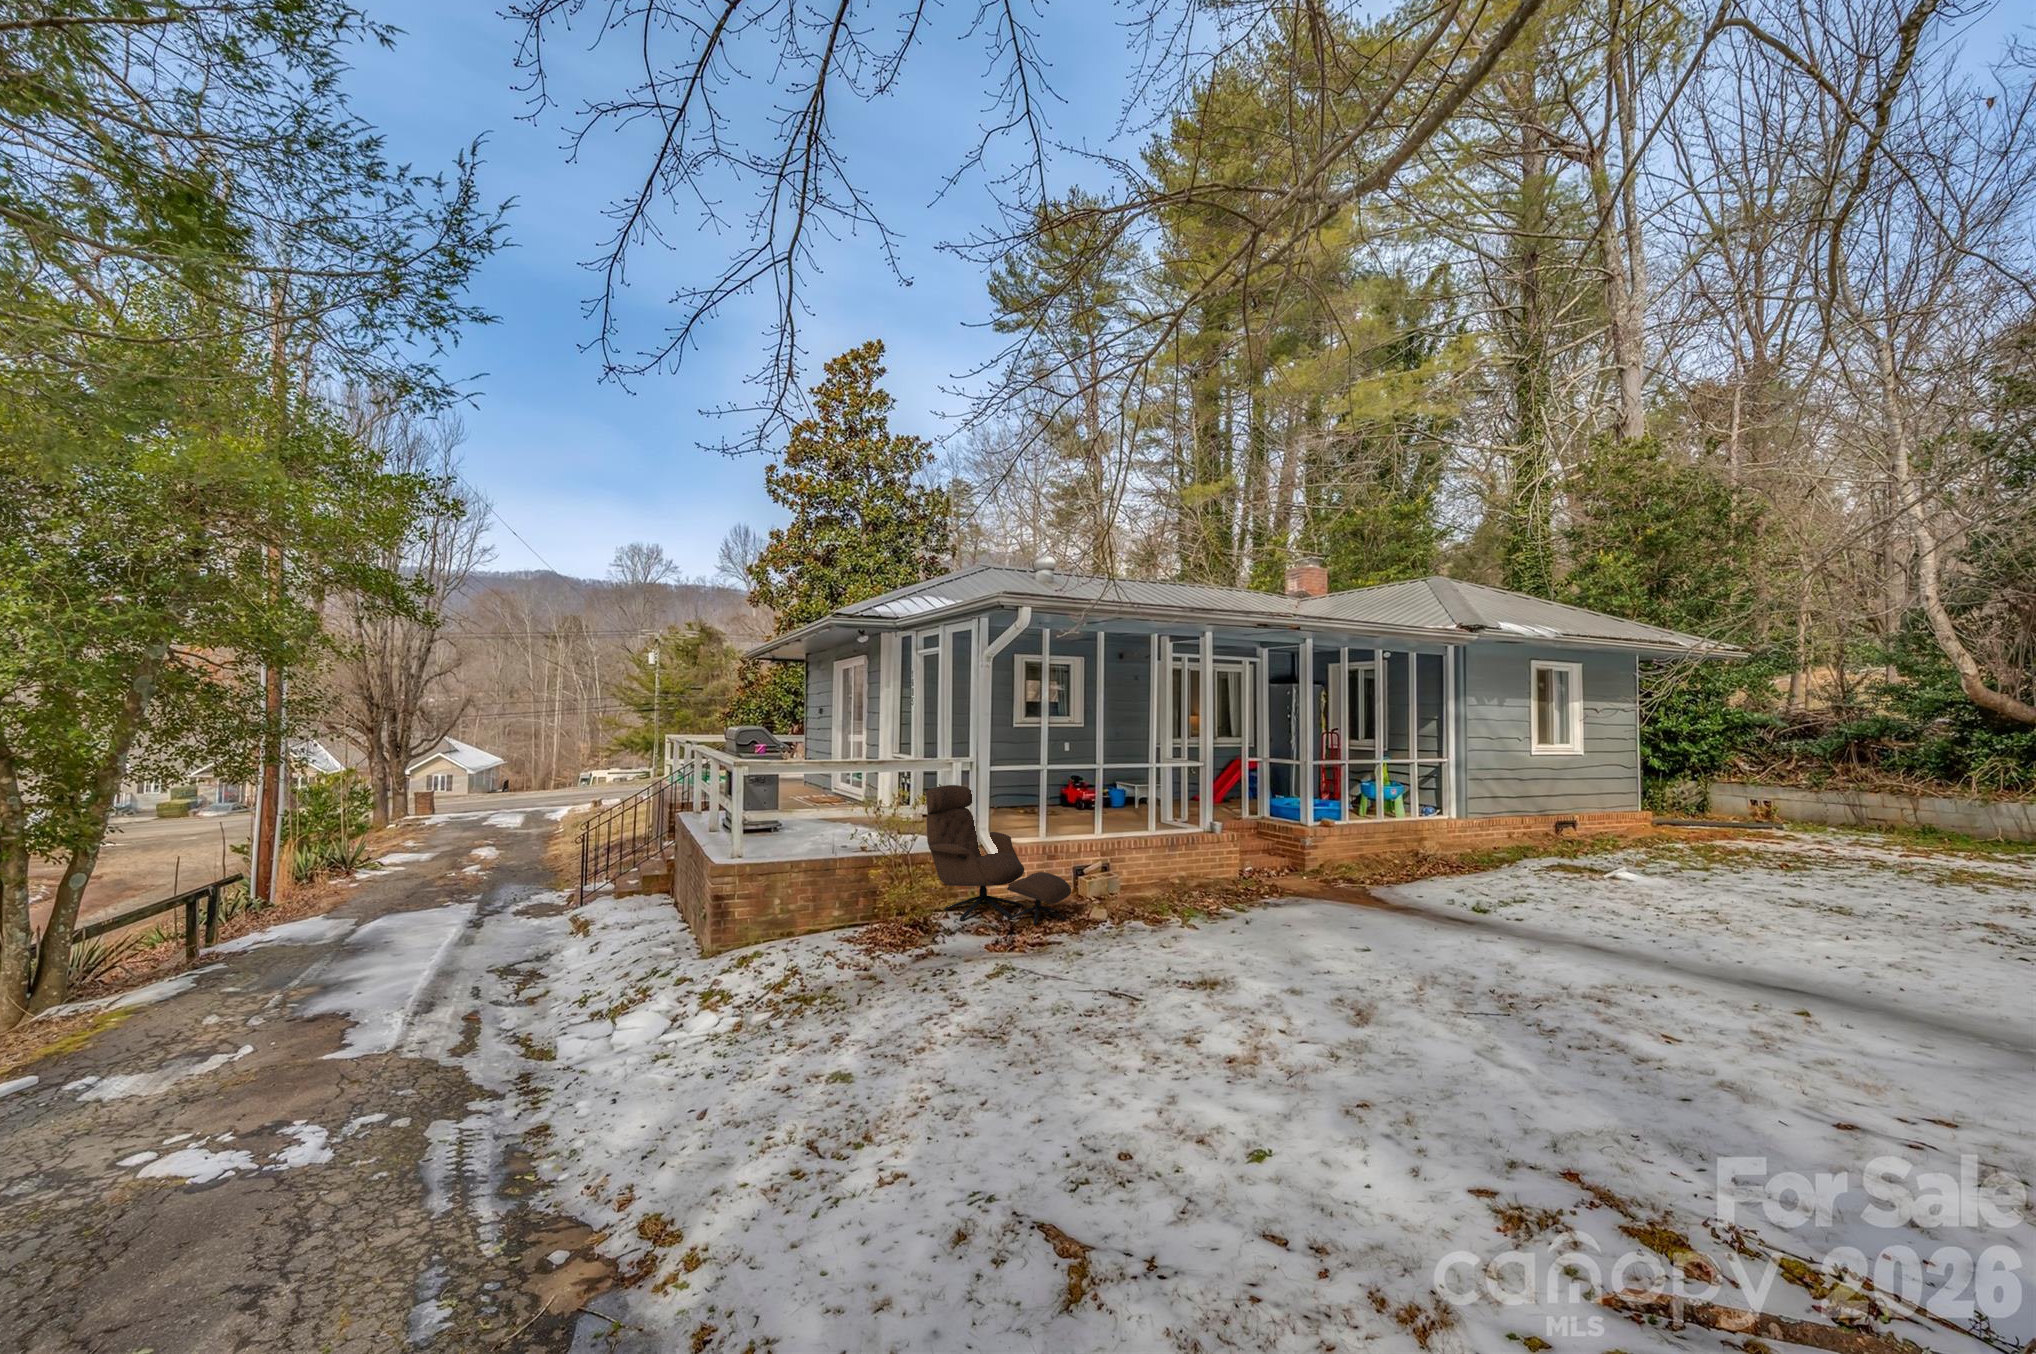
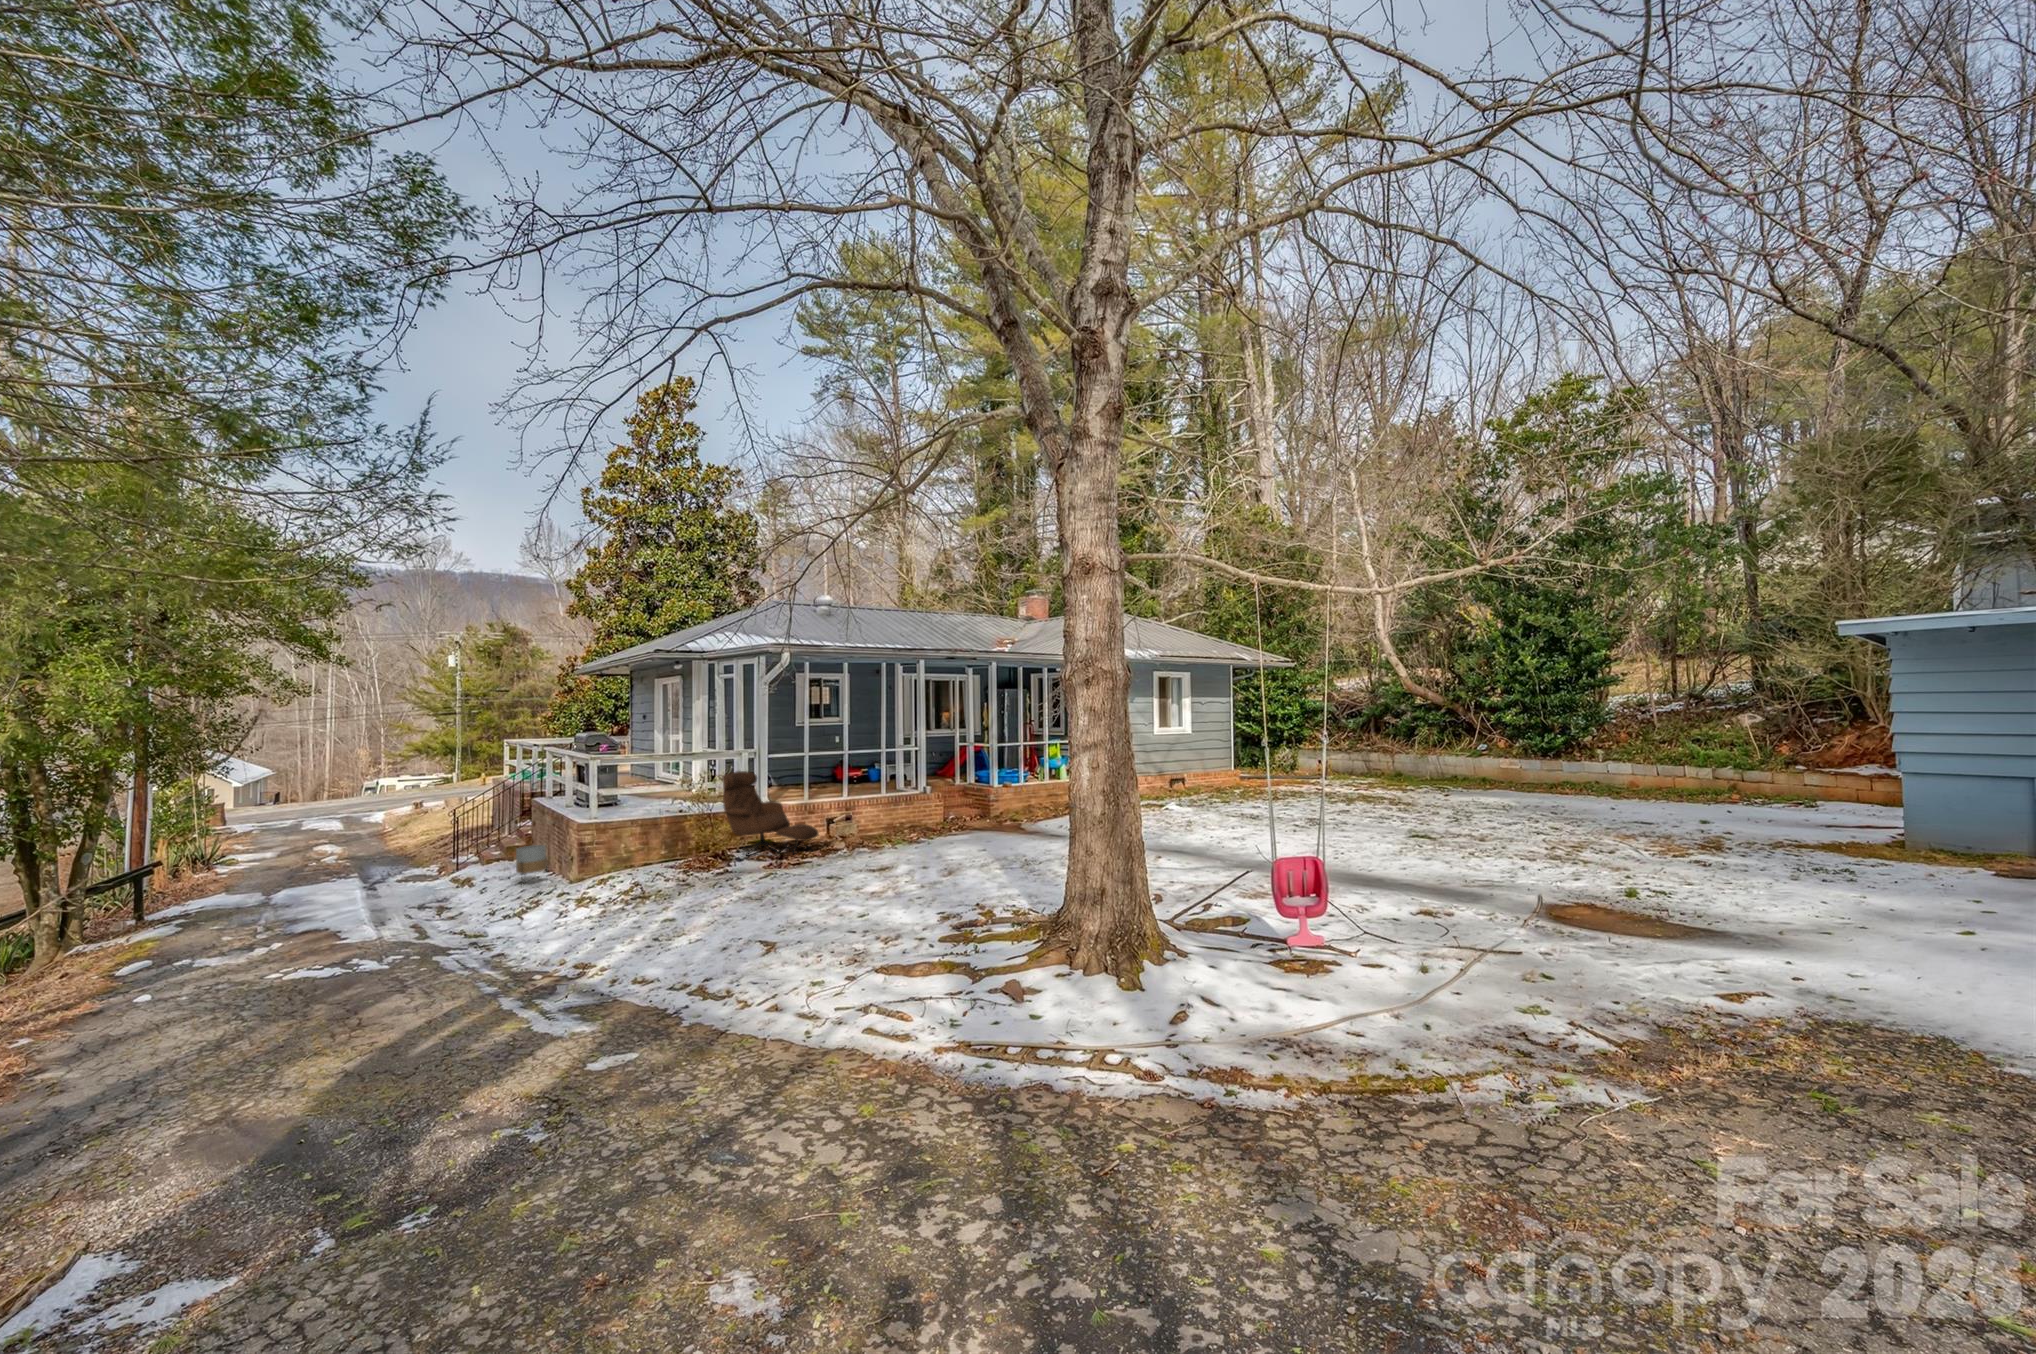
planter: none [639,880,681,942] -> present [516,845,547,875]

